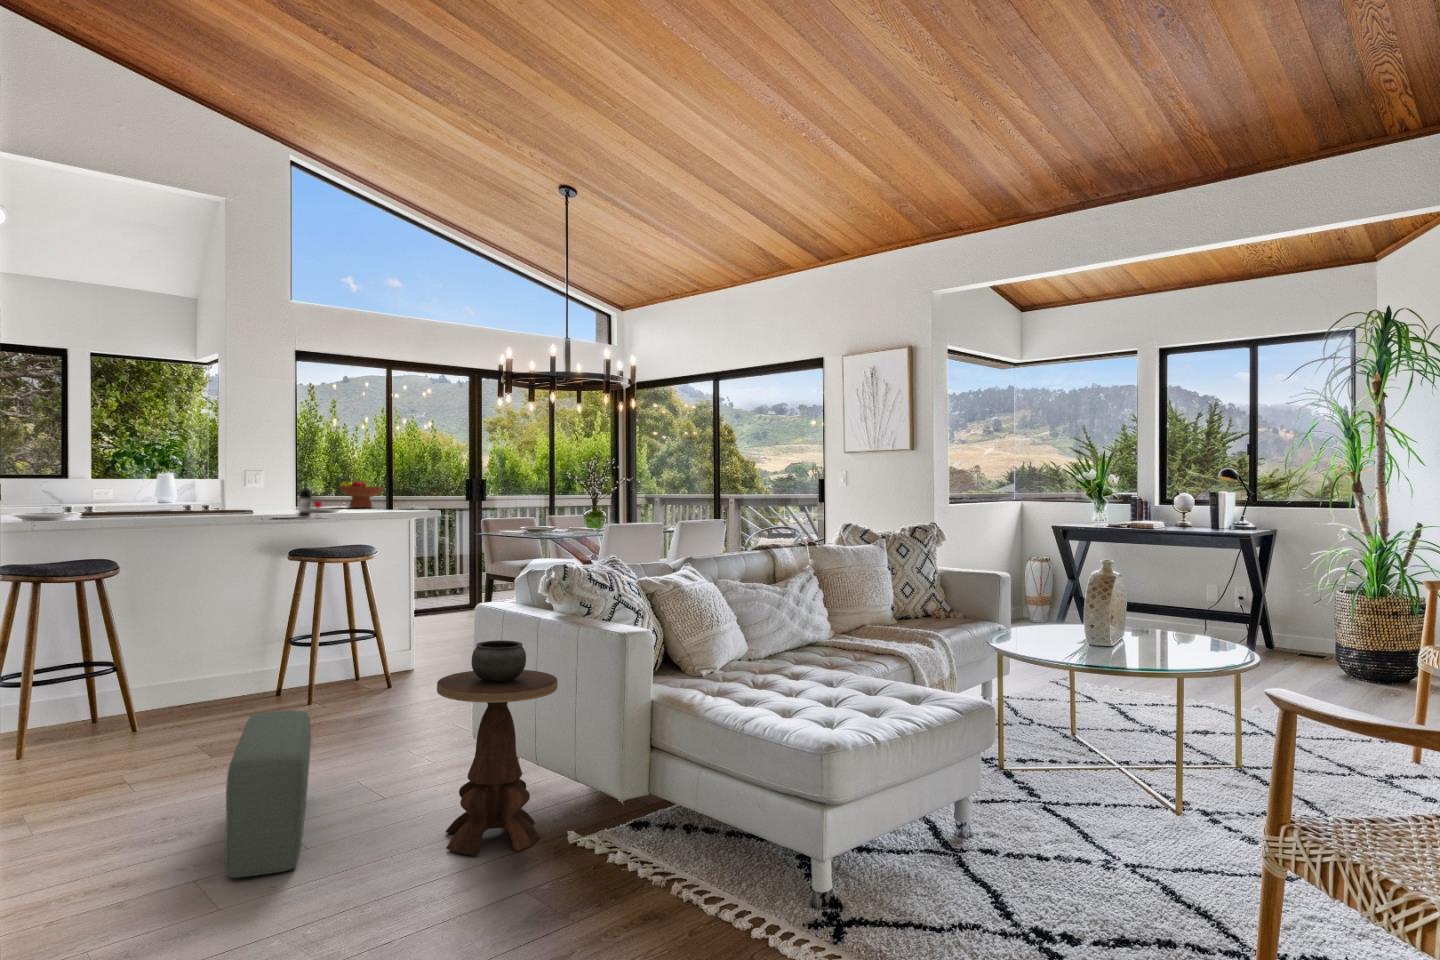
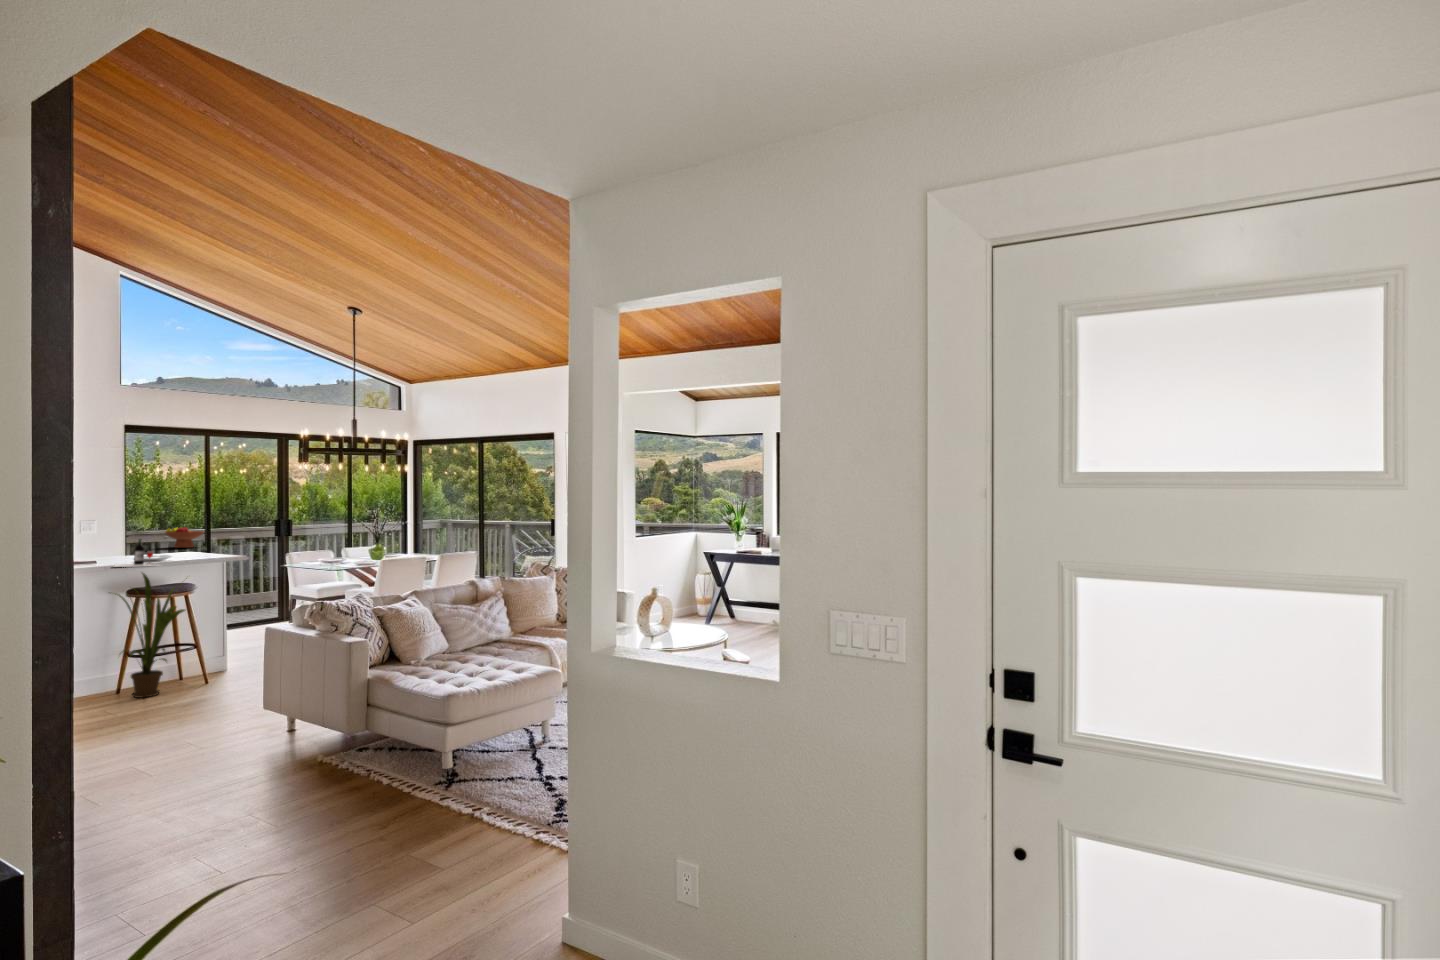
house plant: none [260,527,368,704] -> present [119,573,185,698]
side table: present [437,640,558,856] -> none [236,650,313,772]
pouf: present [225,710,311,878] -> none [98,699,151,793]

